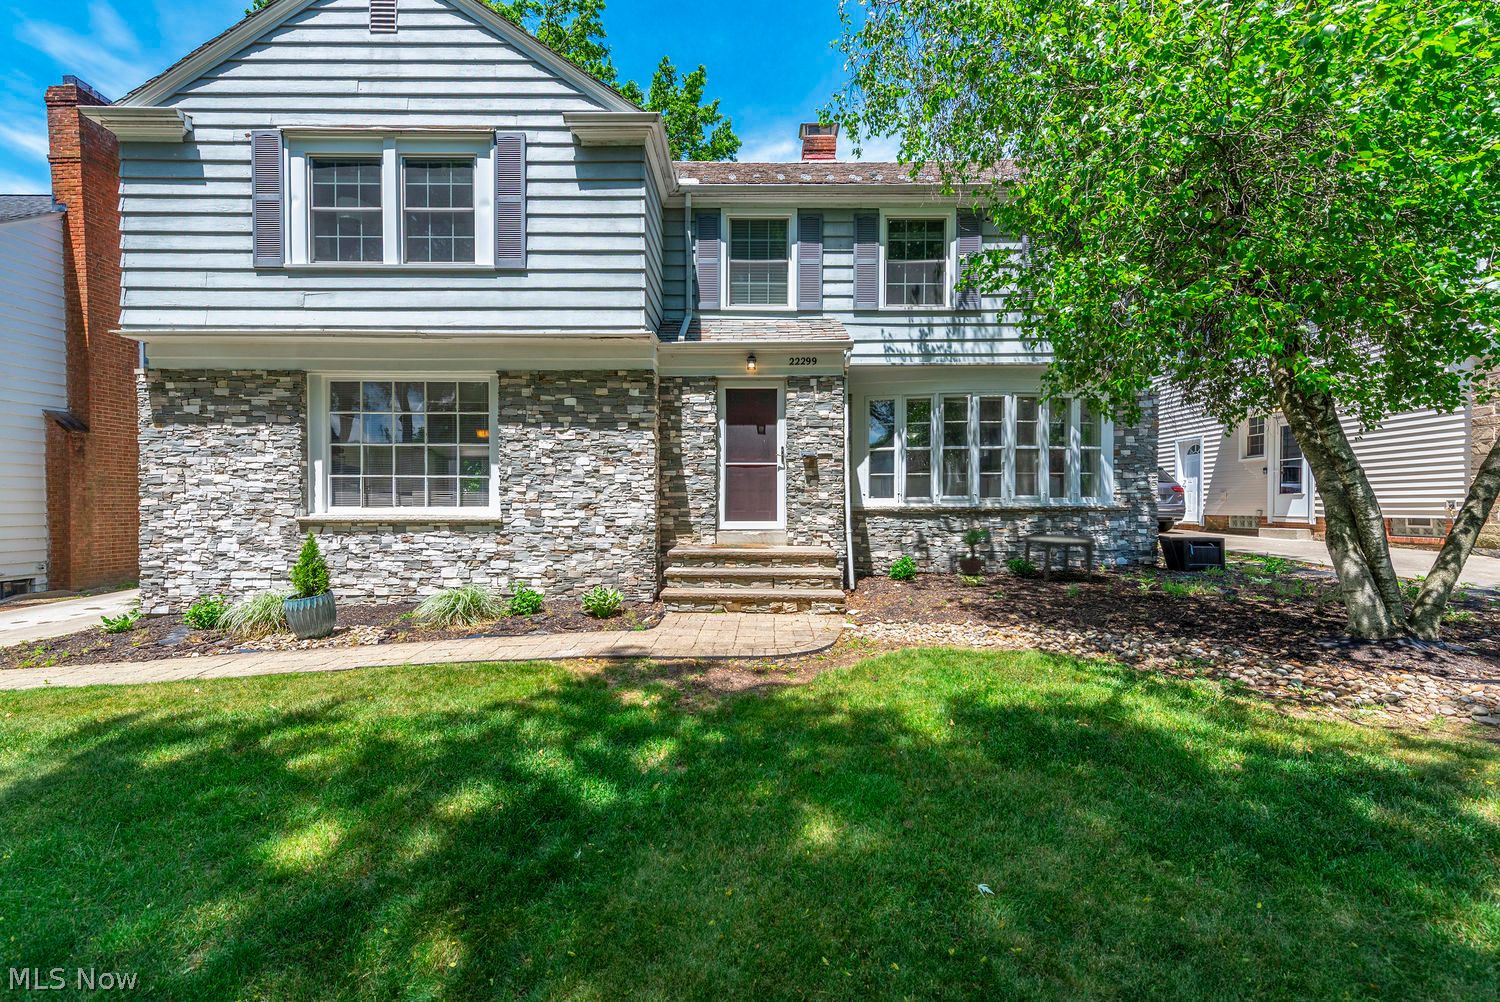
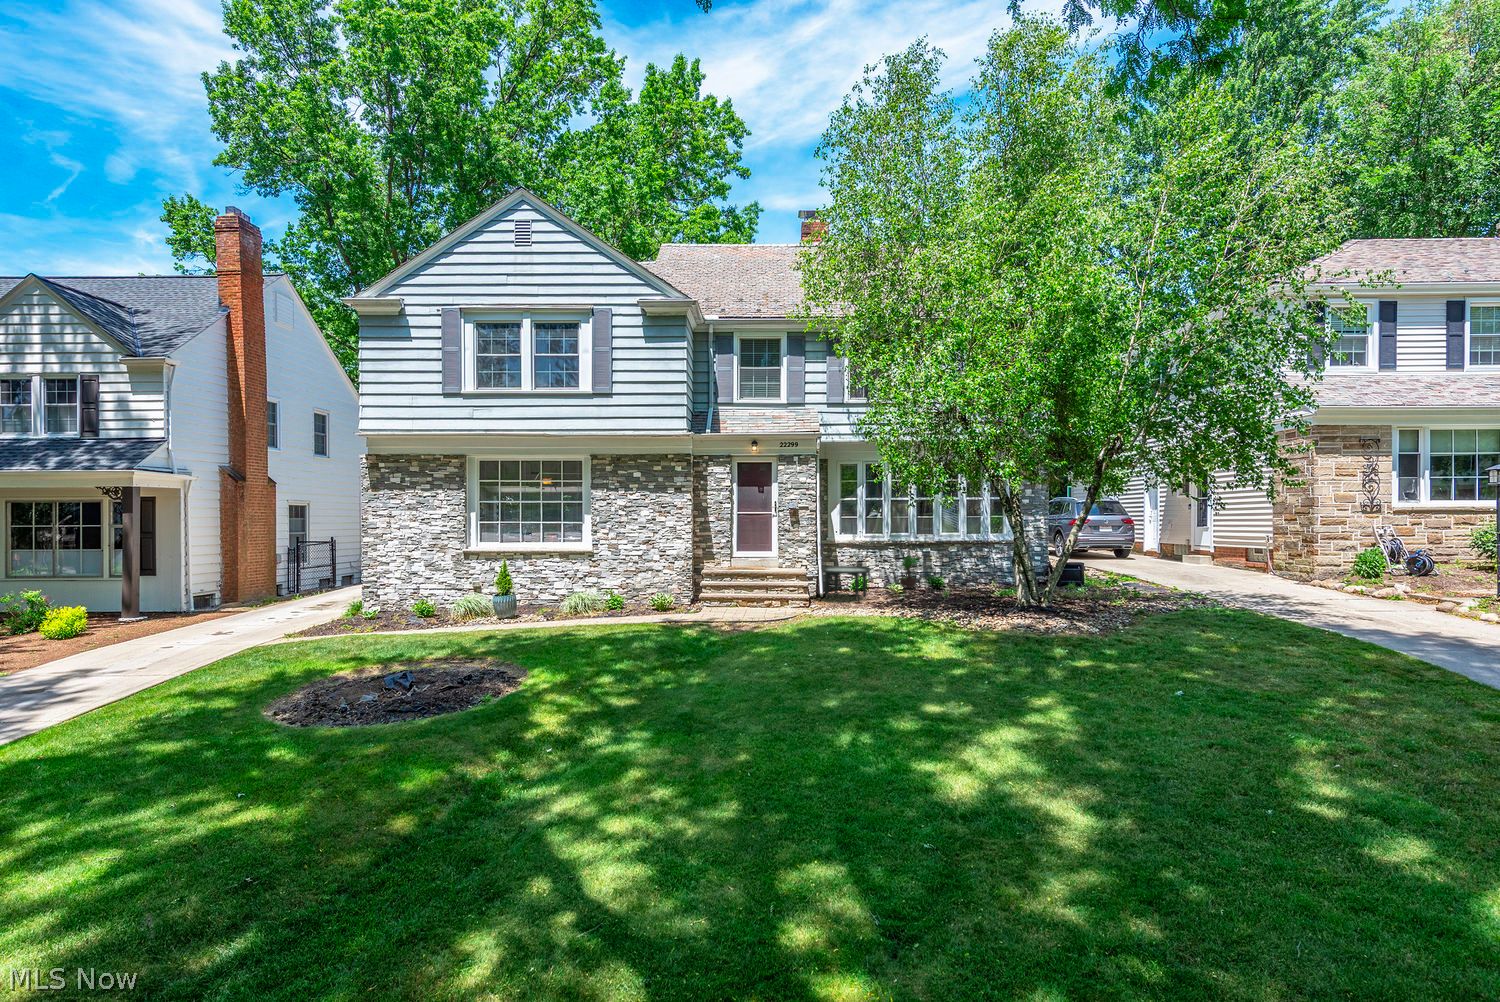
round table: present [1022,534,1096,581] -> present [822,566,871,601]

